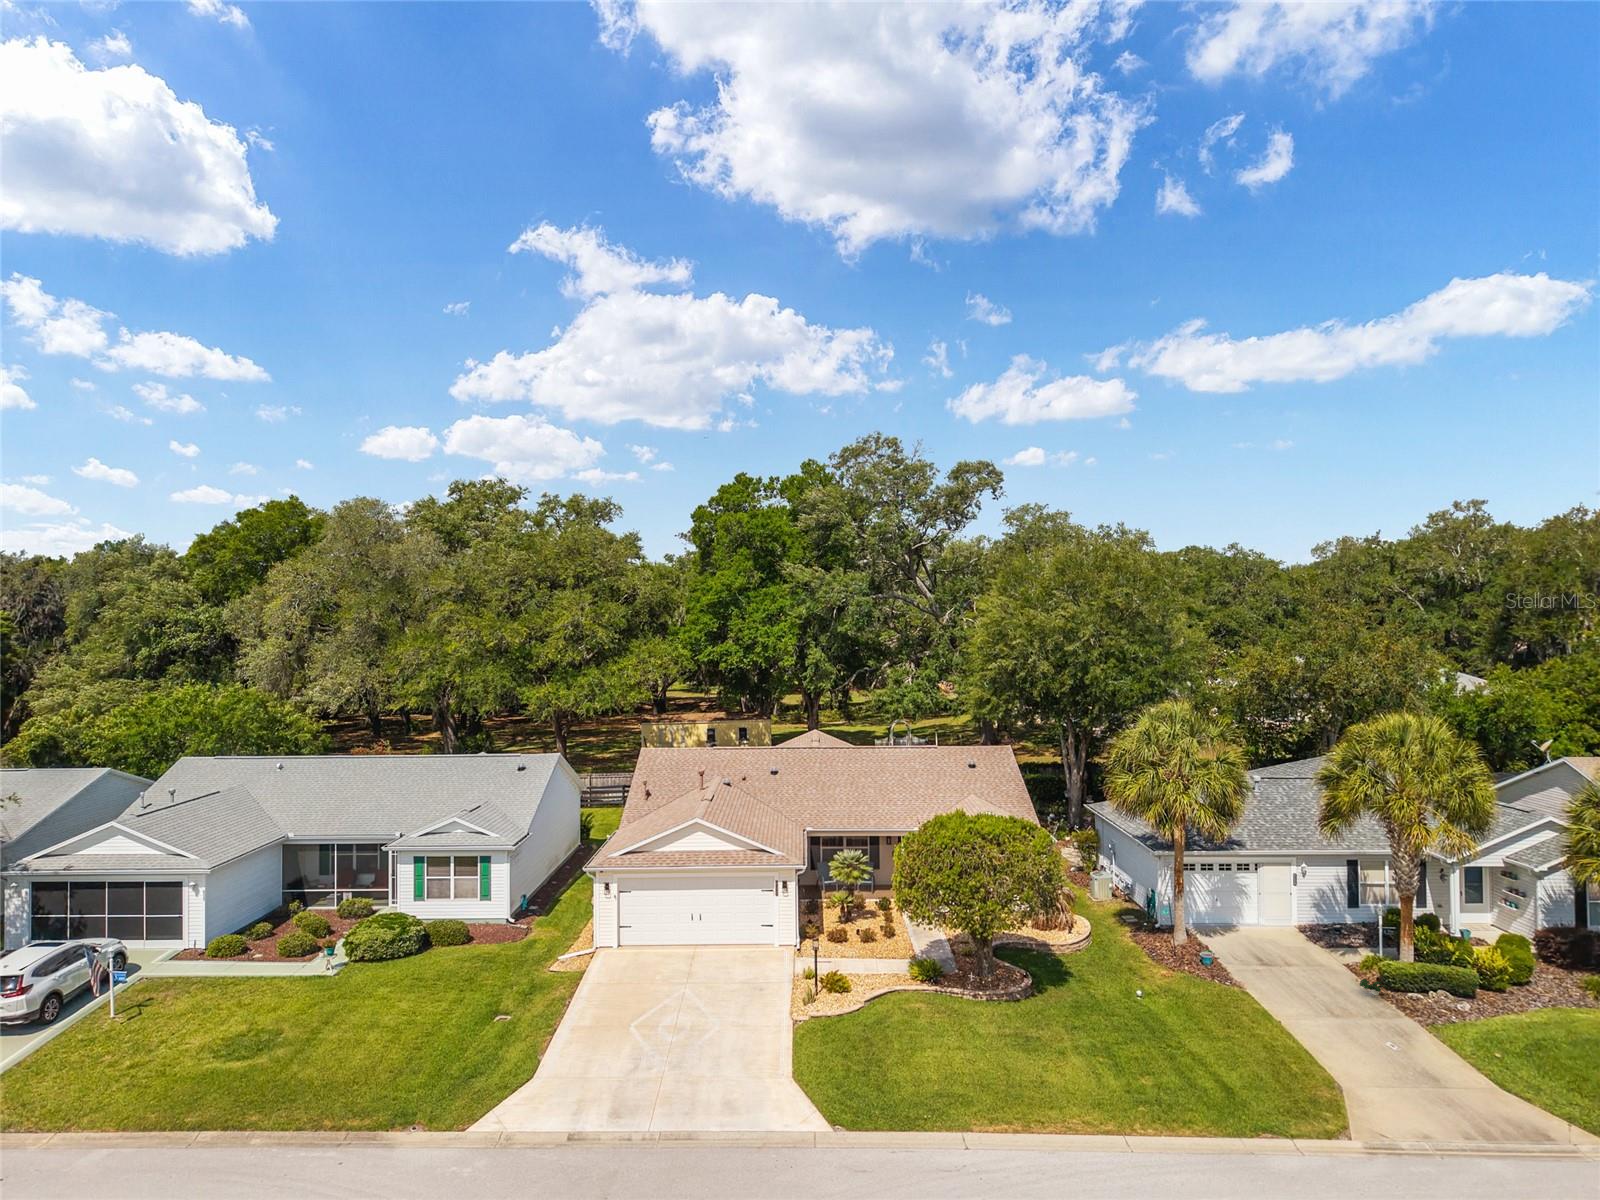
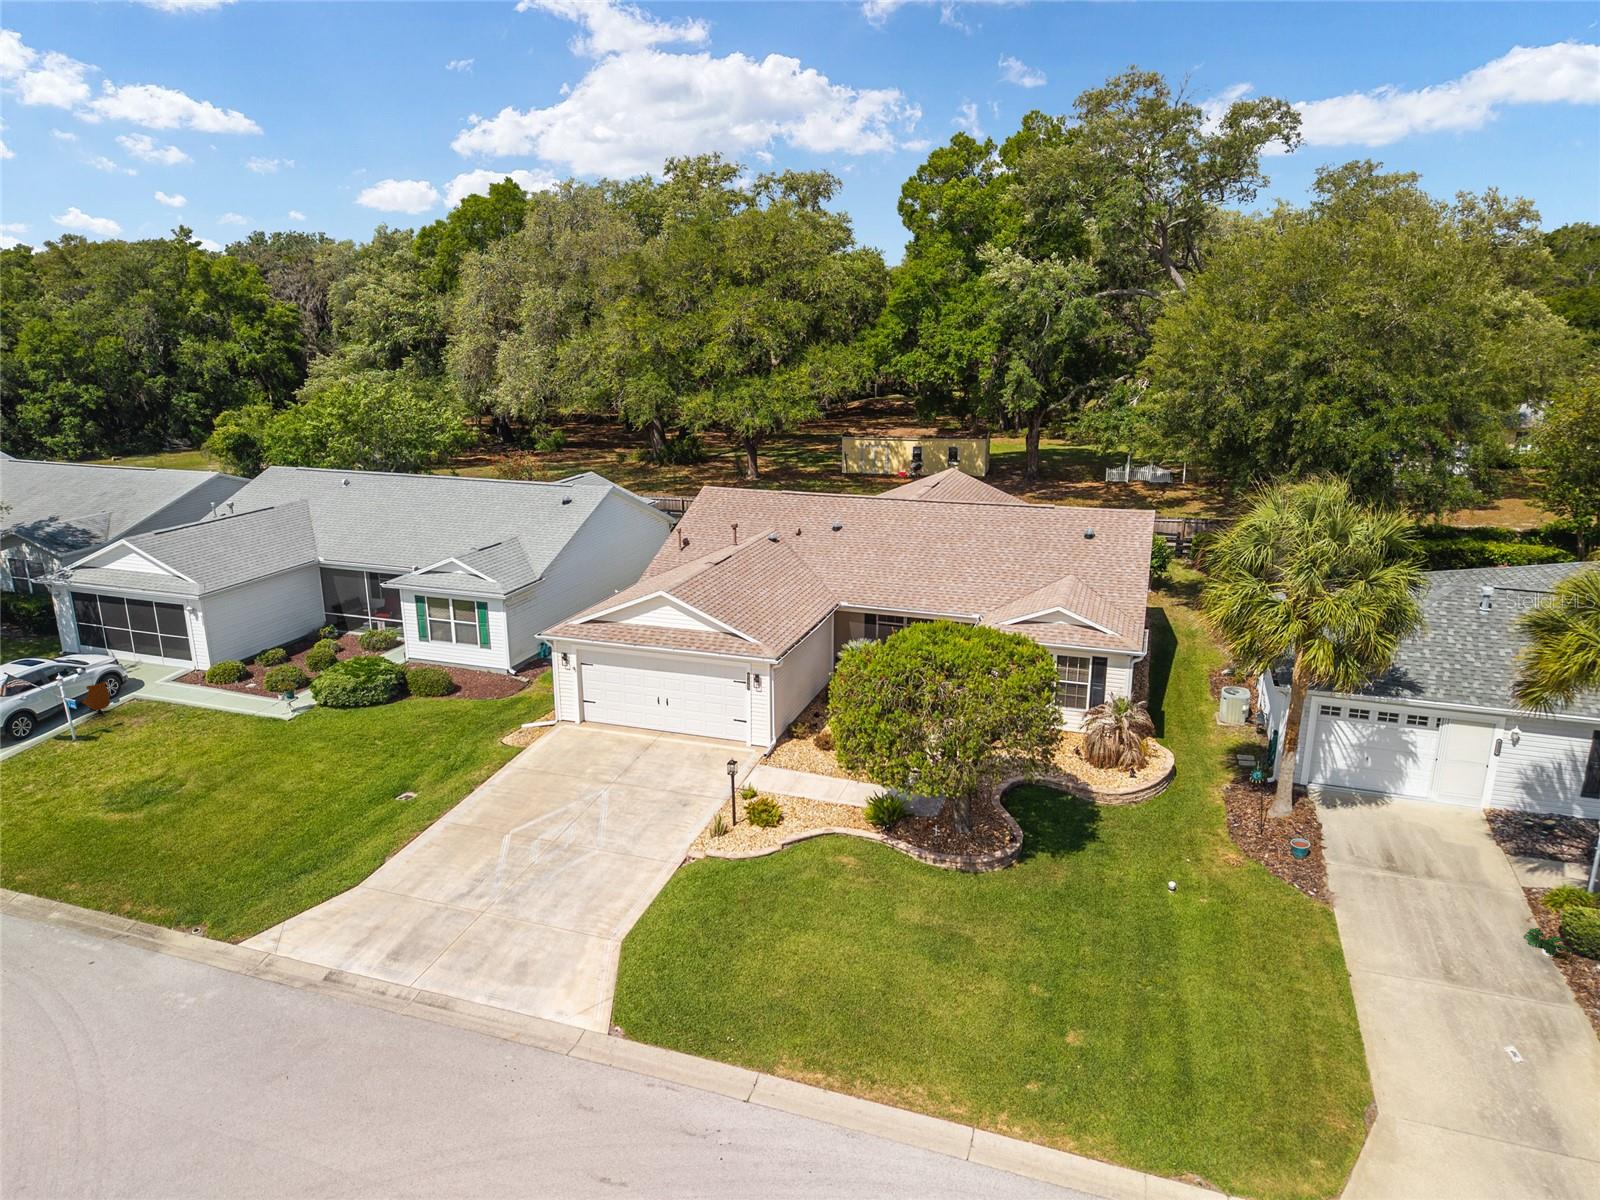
lounge chair: none [74,957,118,1001] -> present [82,682,114,719]

